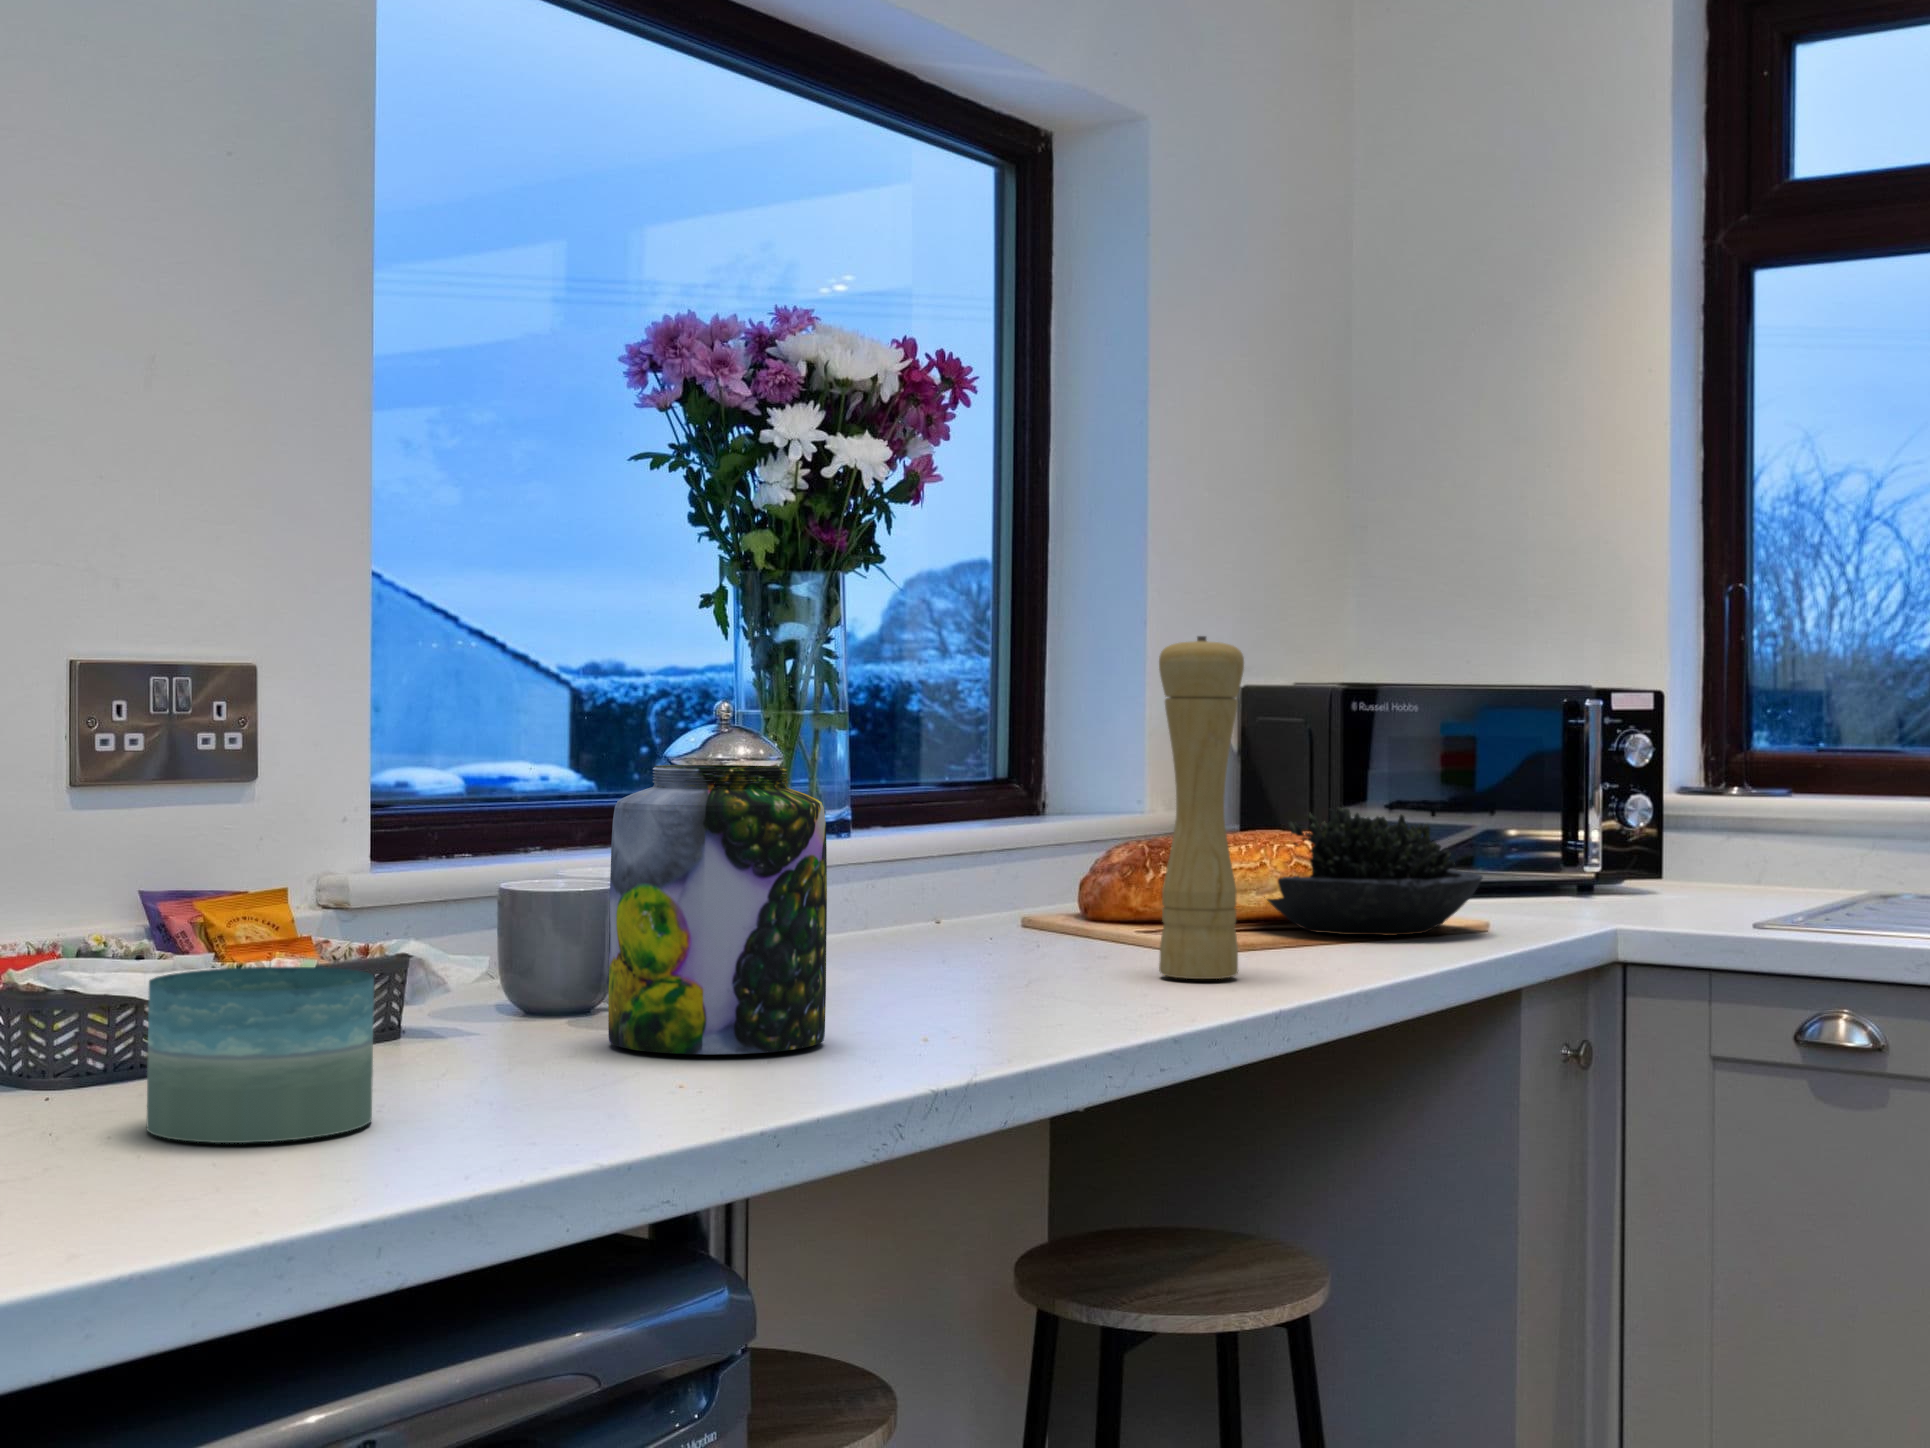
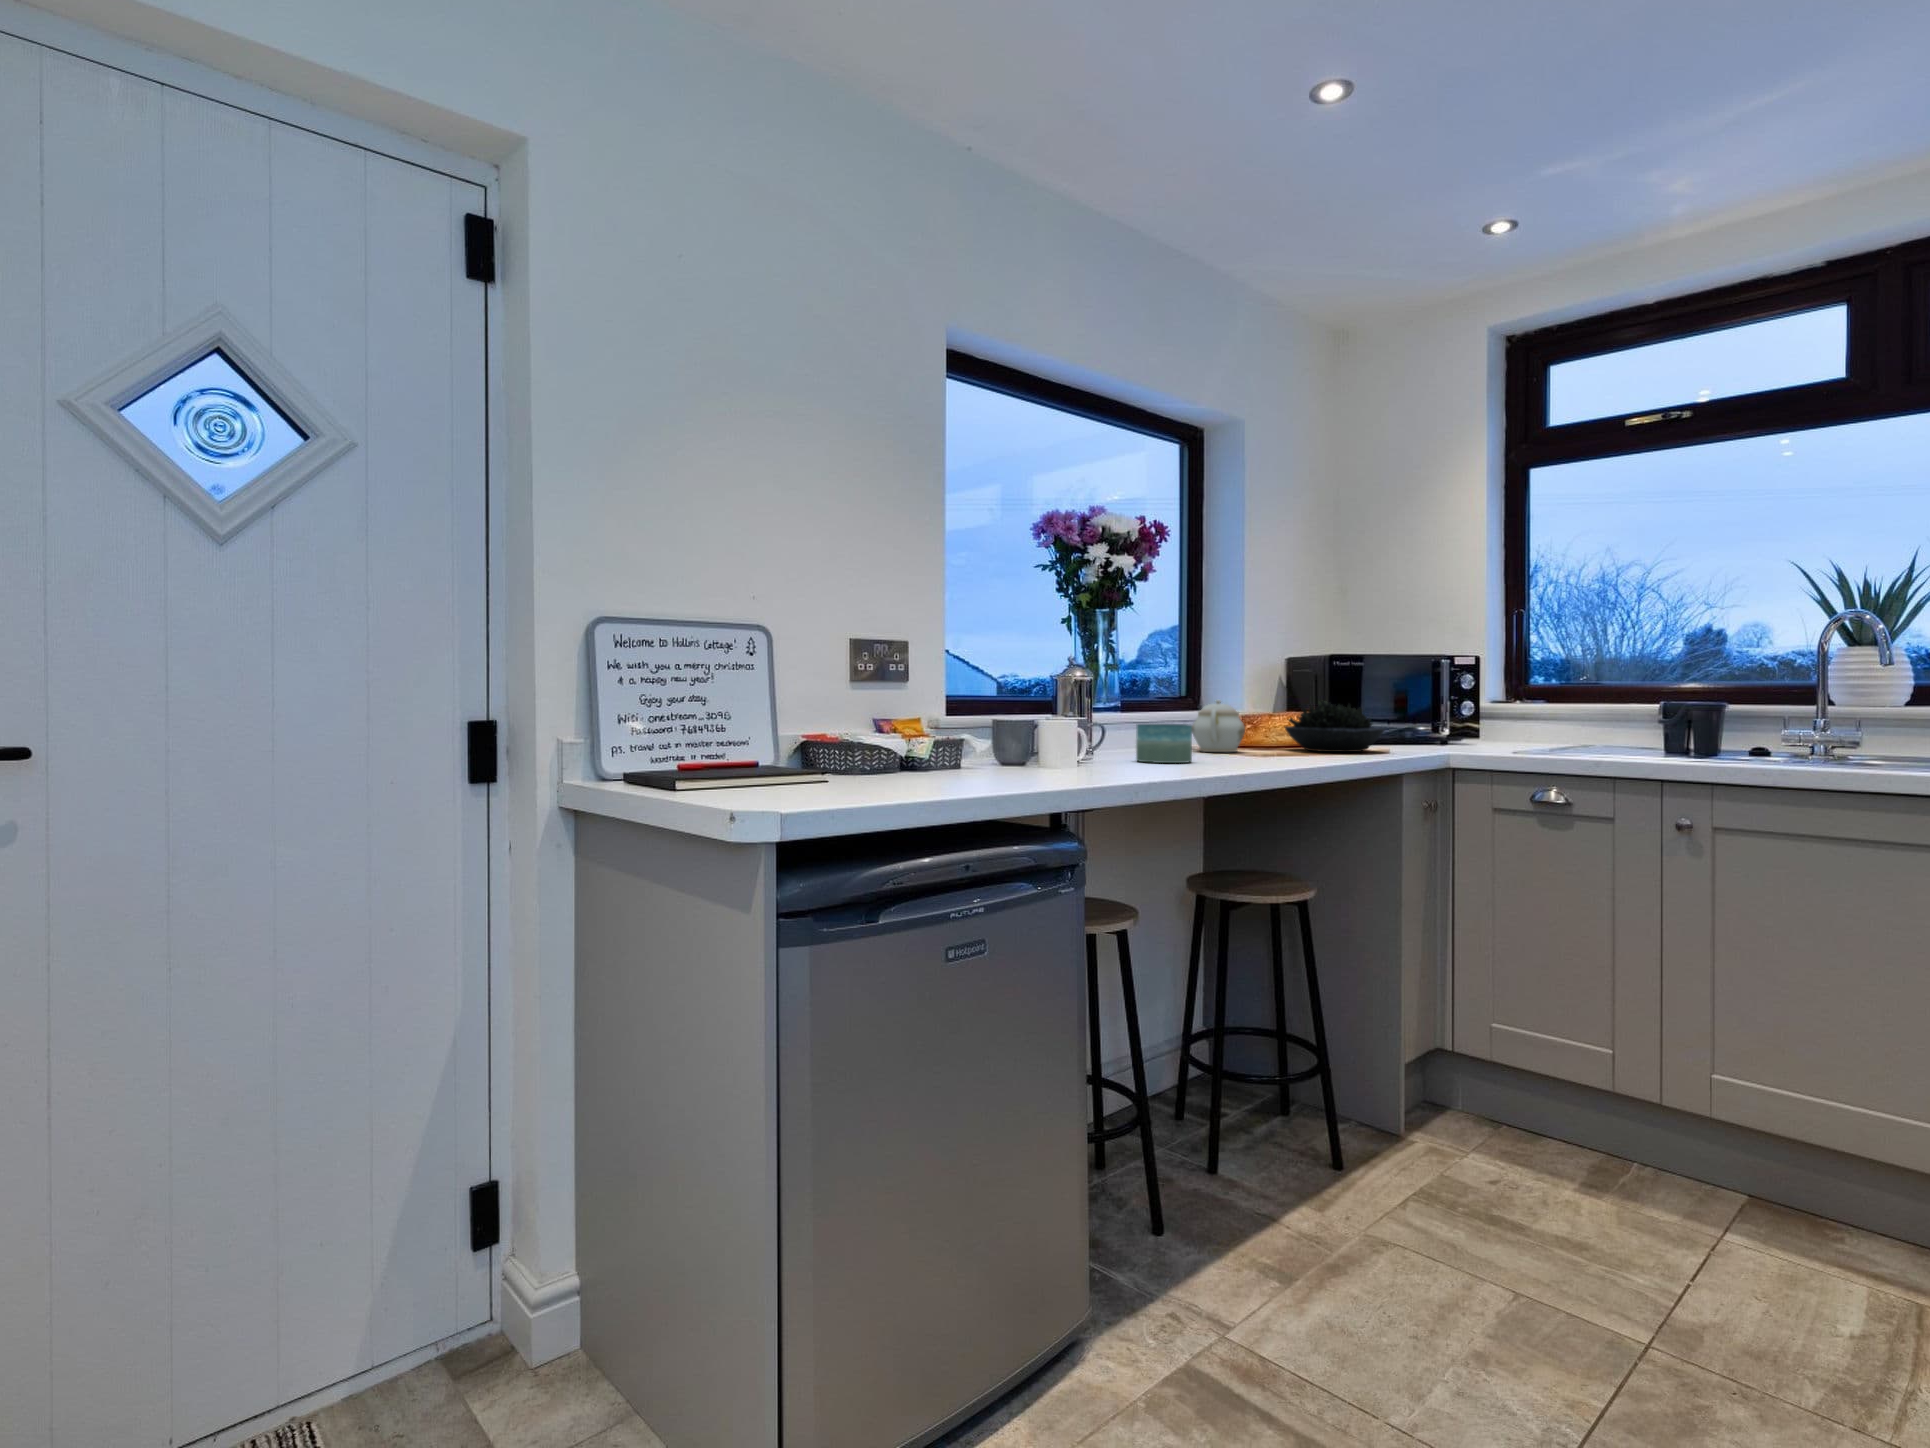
pepper mill: present [1159,636,1244,979] -> none [1241,627,1276,760]
jar: present [608,765,827,1055] -> none [1034,671,1111,772]
teapot: none [1028,808,1159,943] -> present [1192,700,1245,752]
candle: present [146,967,374,1143] -> present [1136,724,1192,763]

